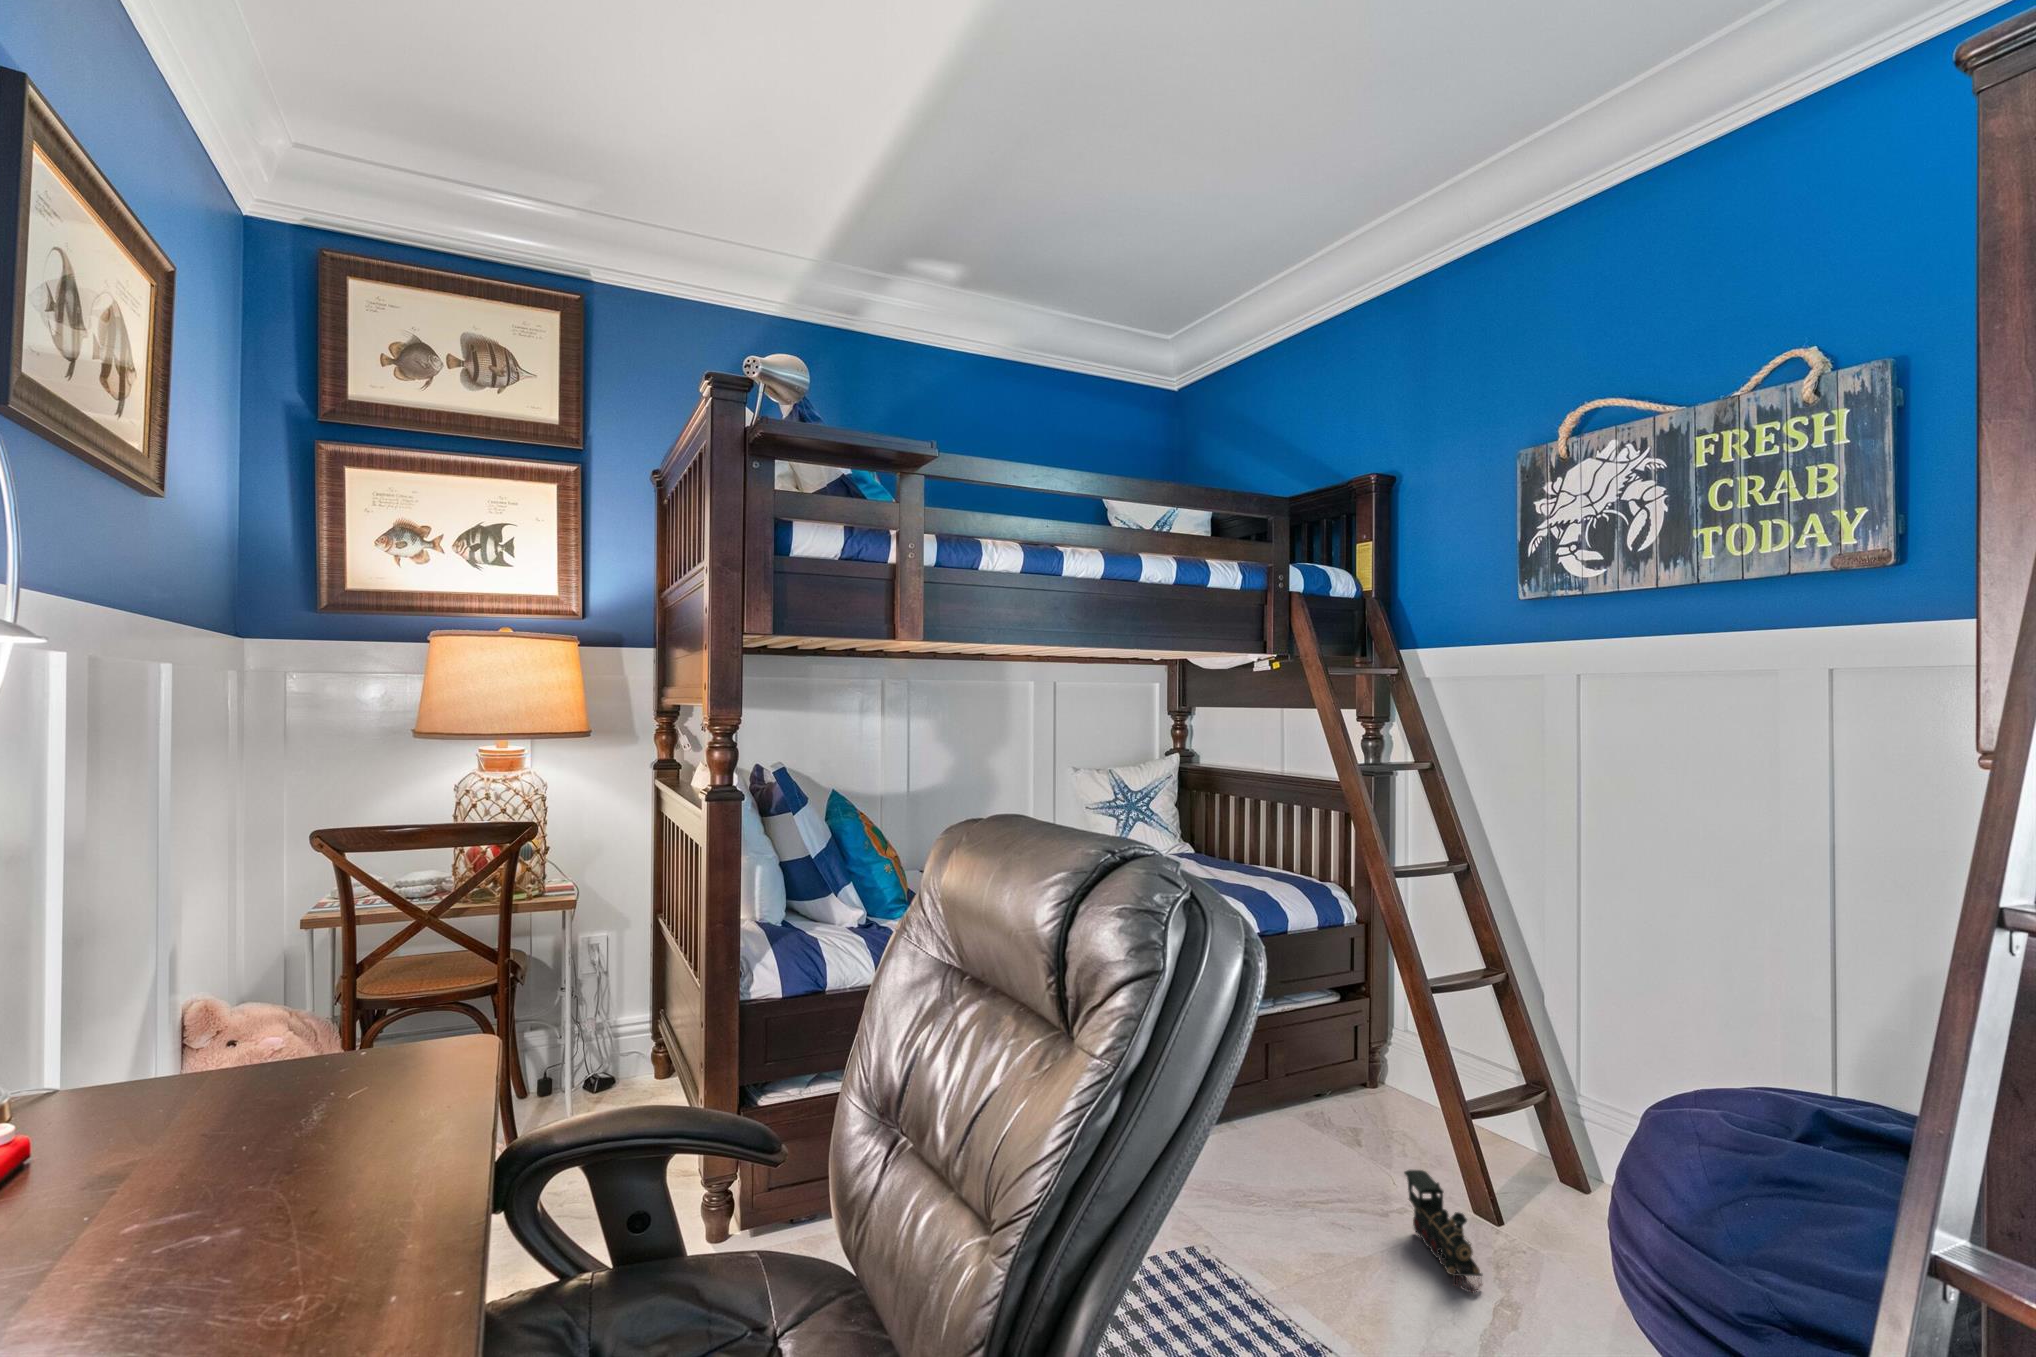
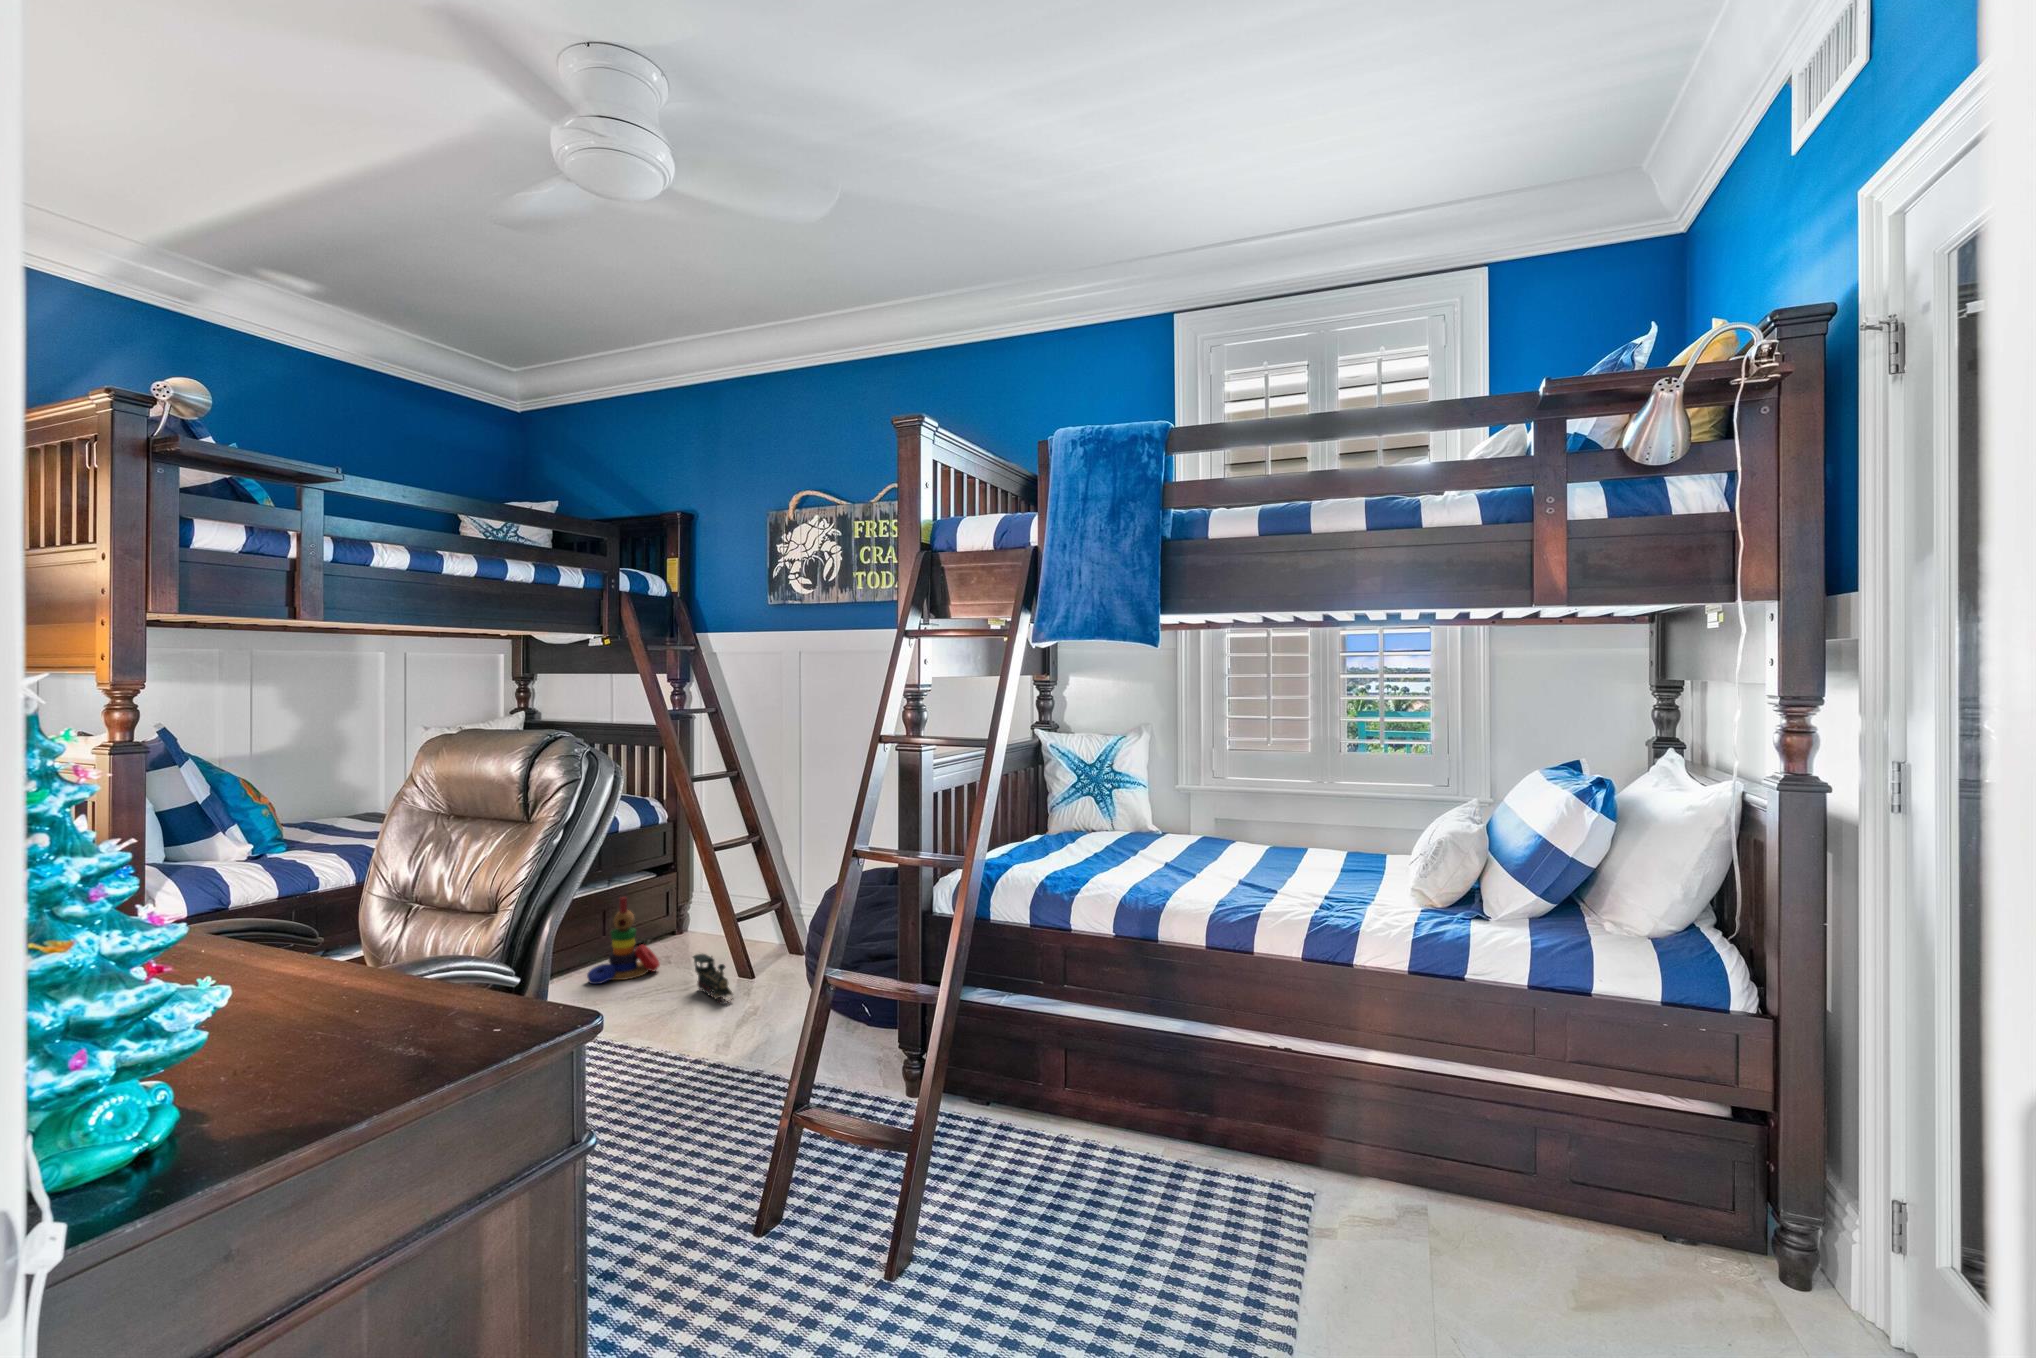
stacking toy: none [1242,1039,1349,1171] -> present [587,897,660,984]

